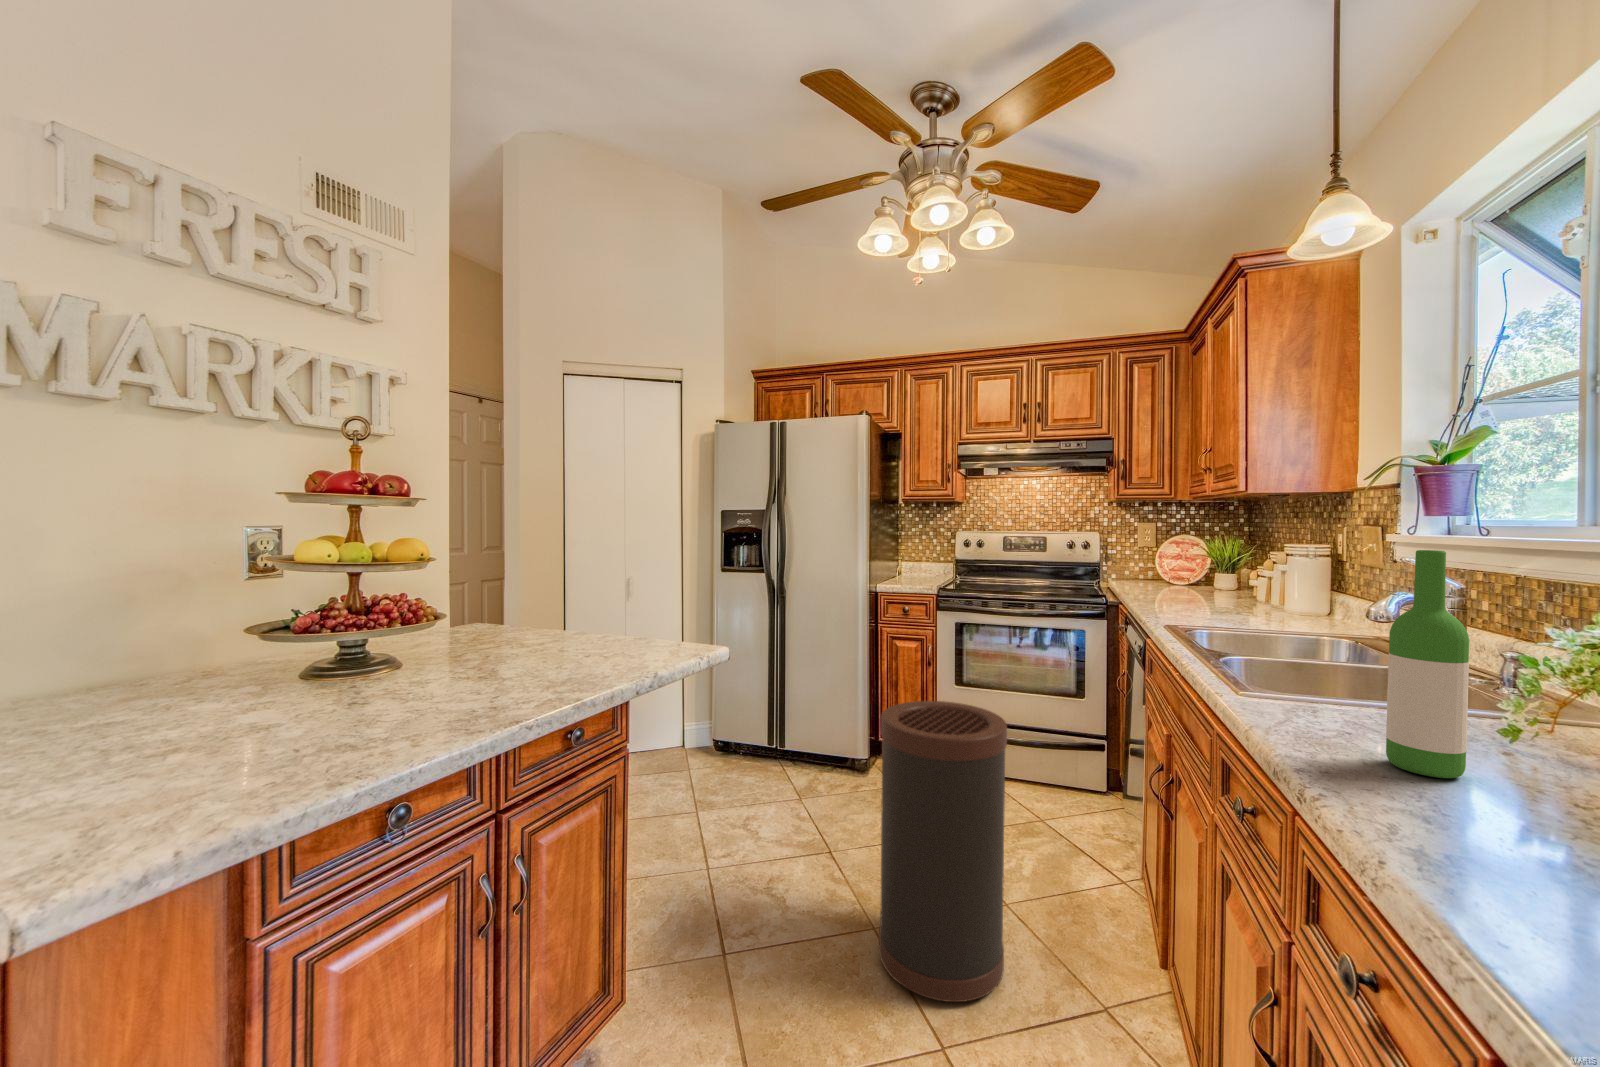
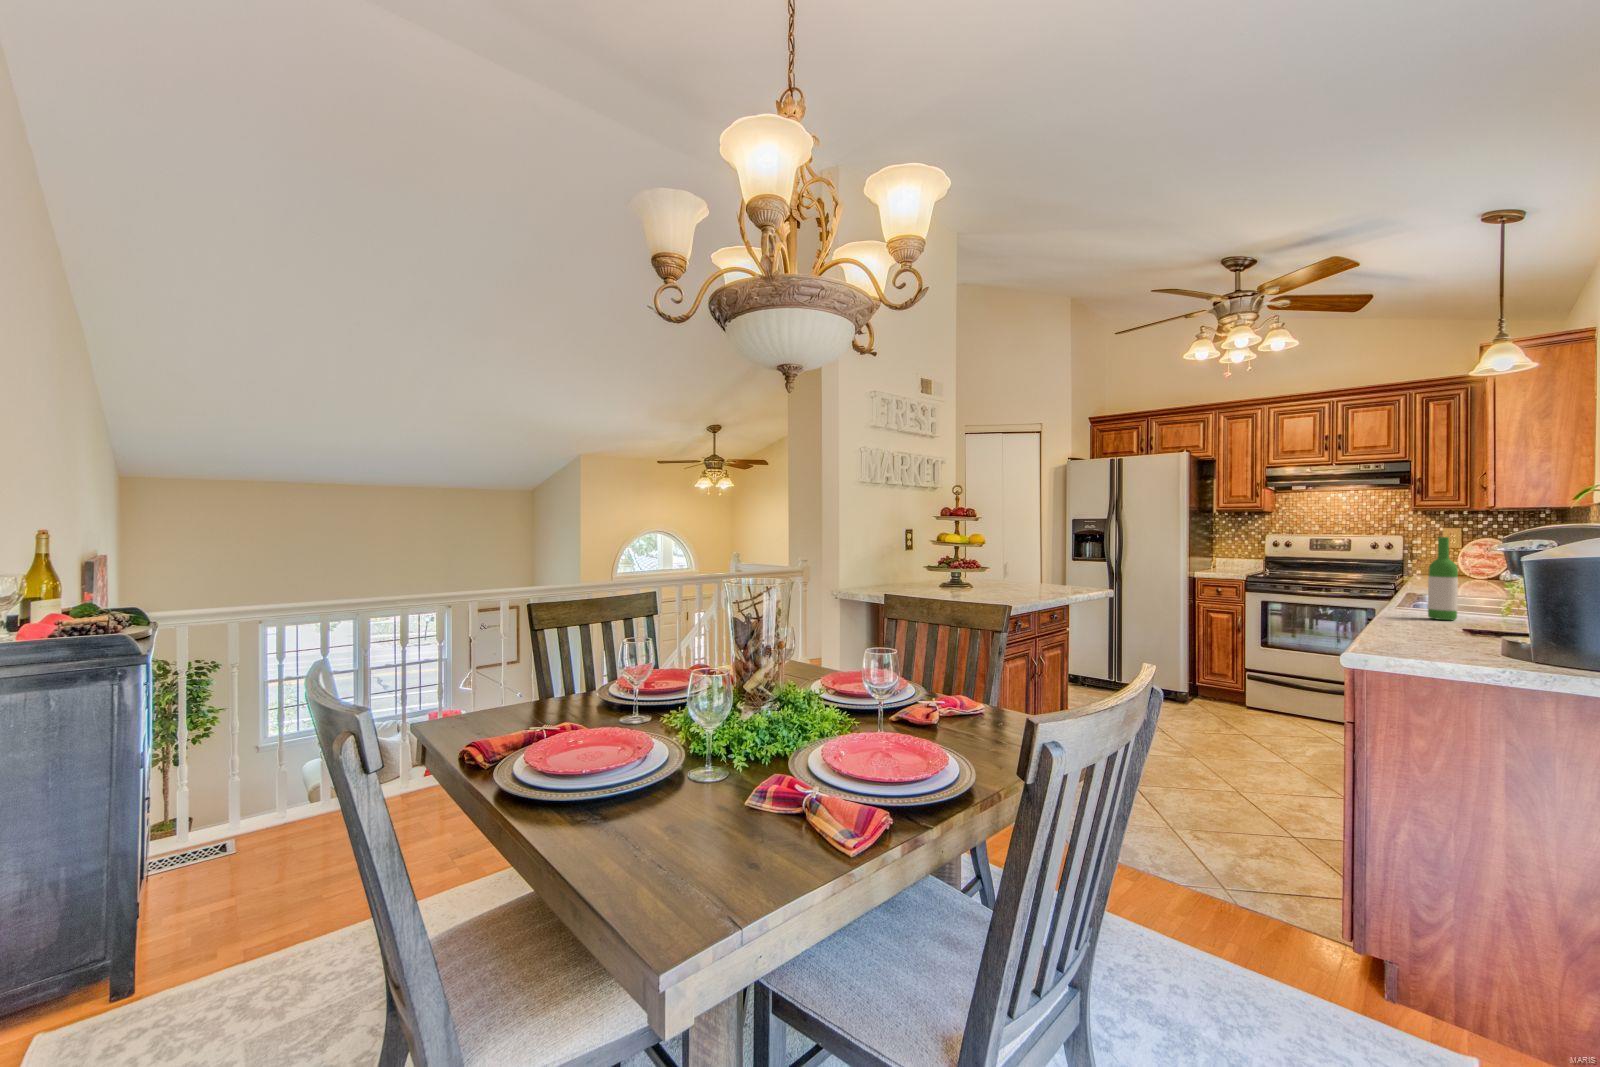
trash can: present [879,701,1007,1002] -> none [1200,629,1282,778]

